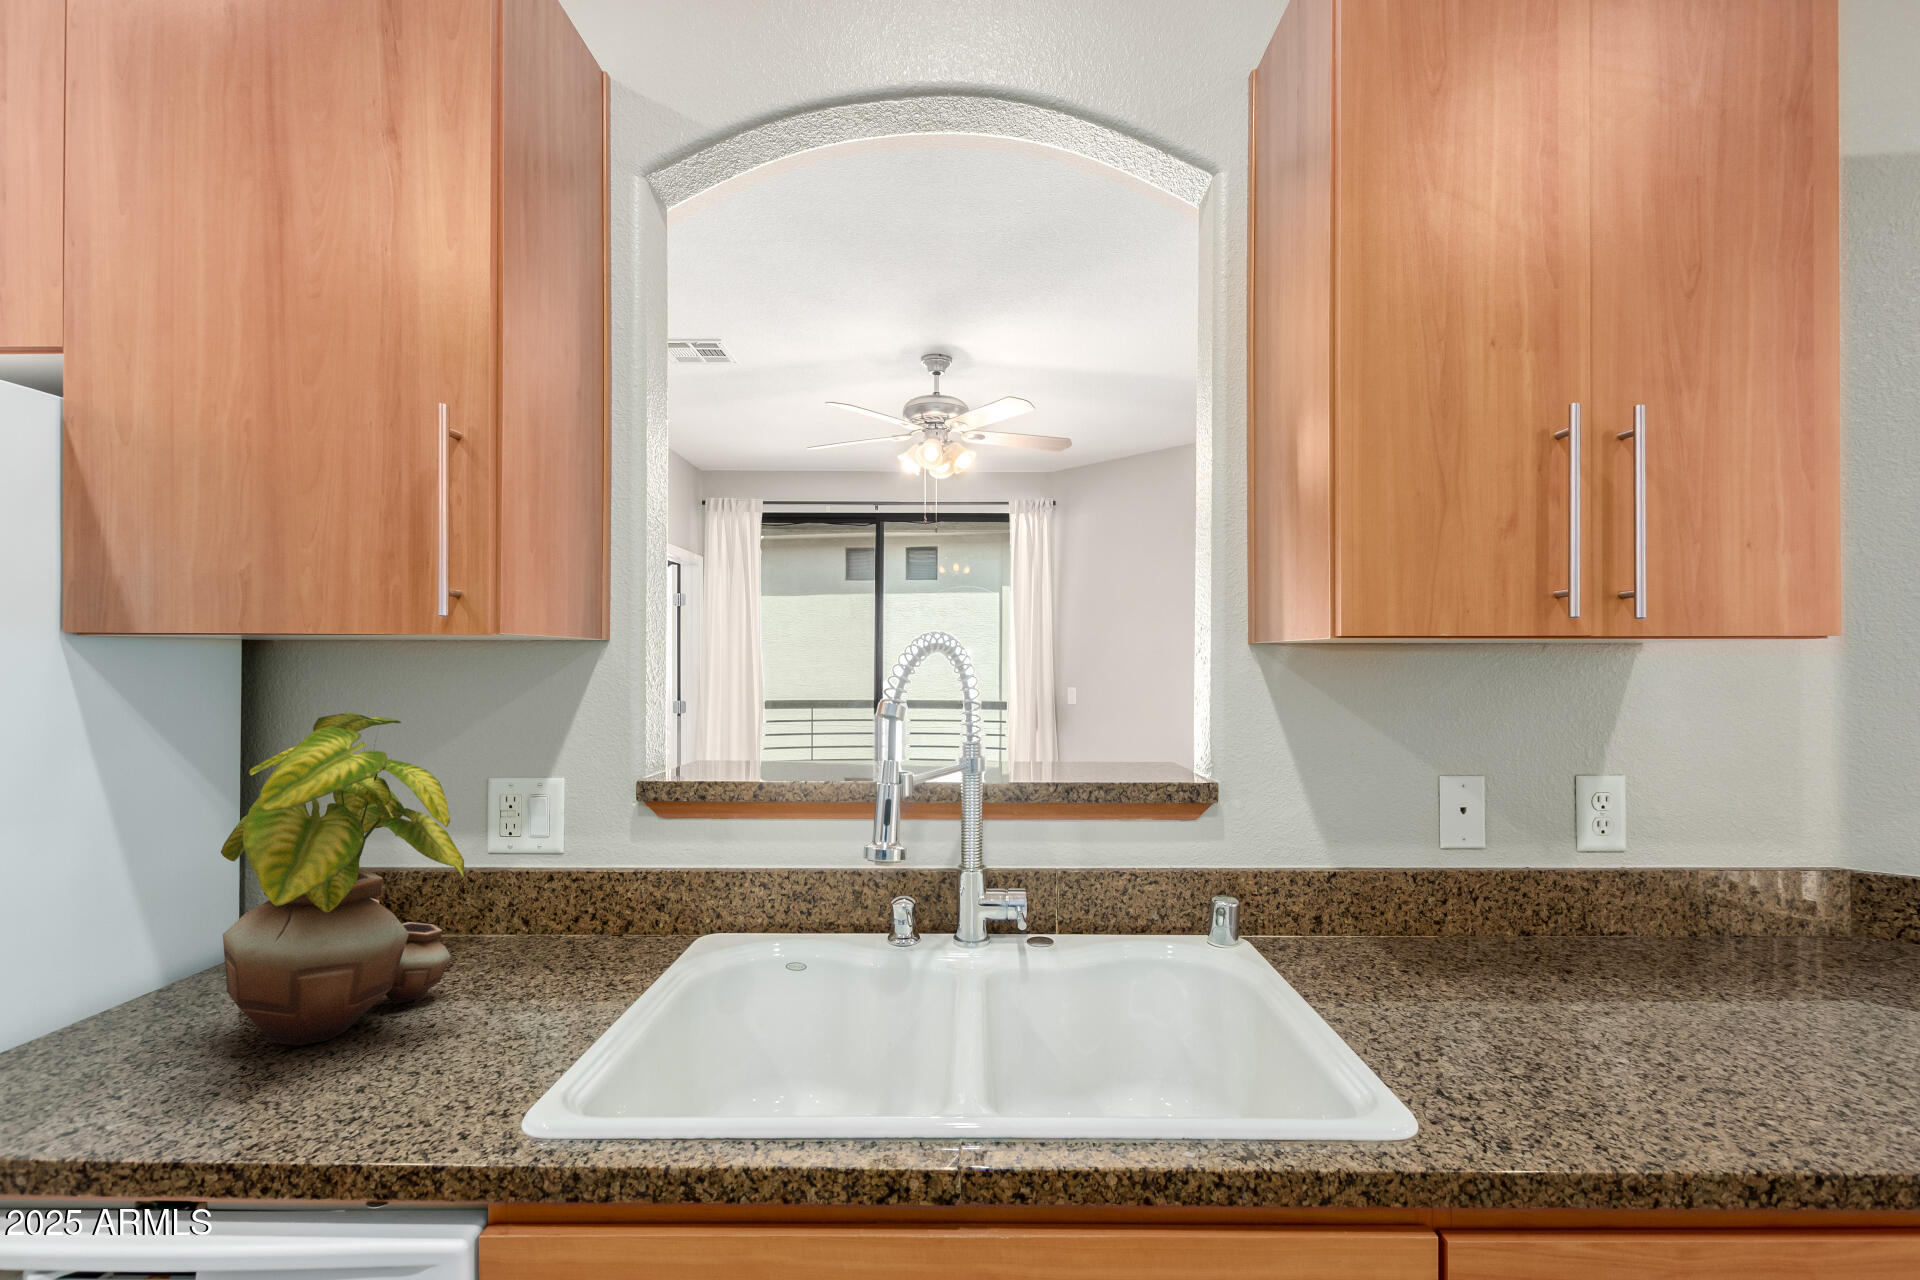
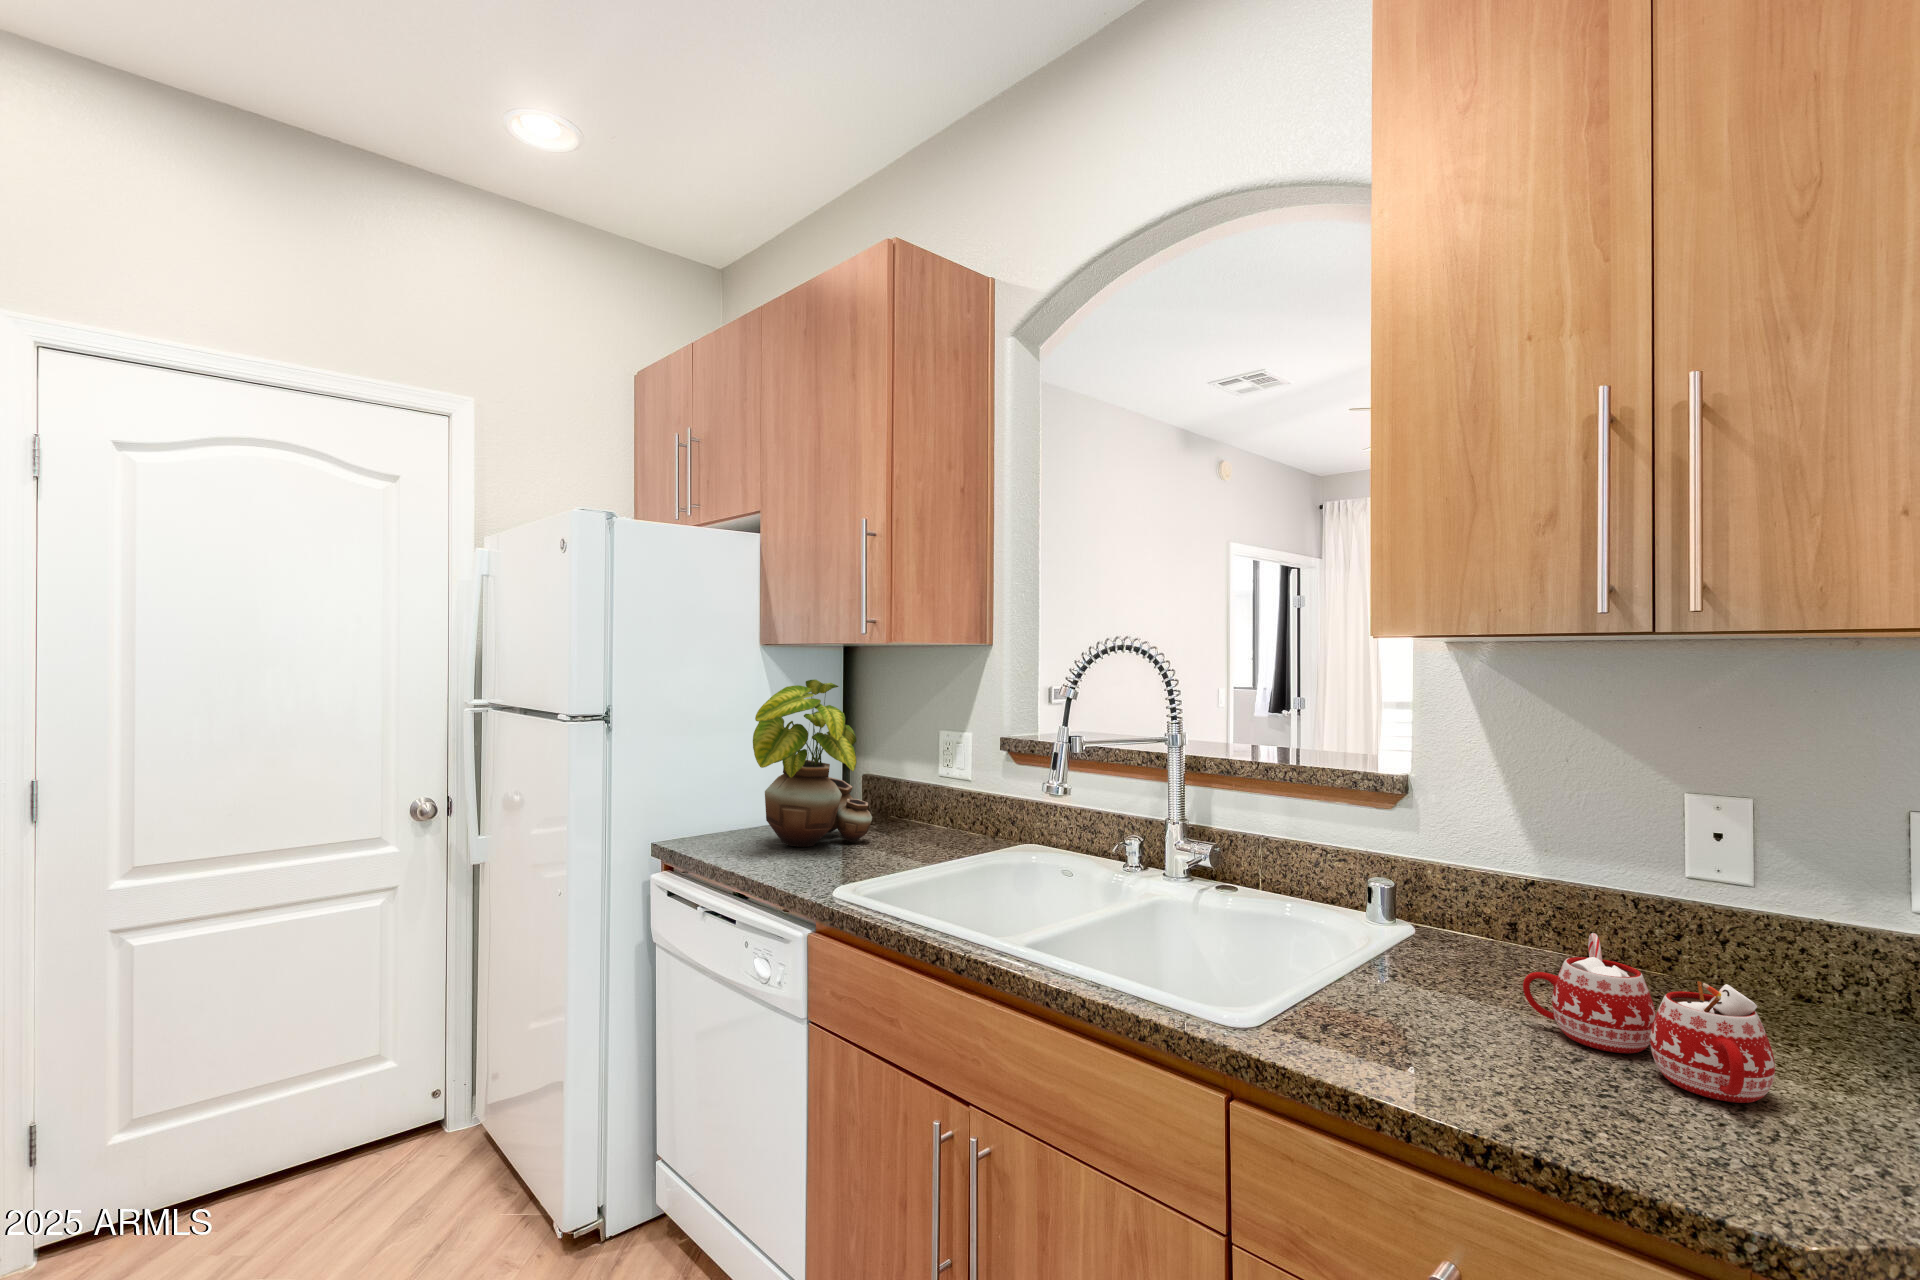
mug: none [1507,921,1761,1055] -> present [1523,933,1775,1103]

